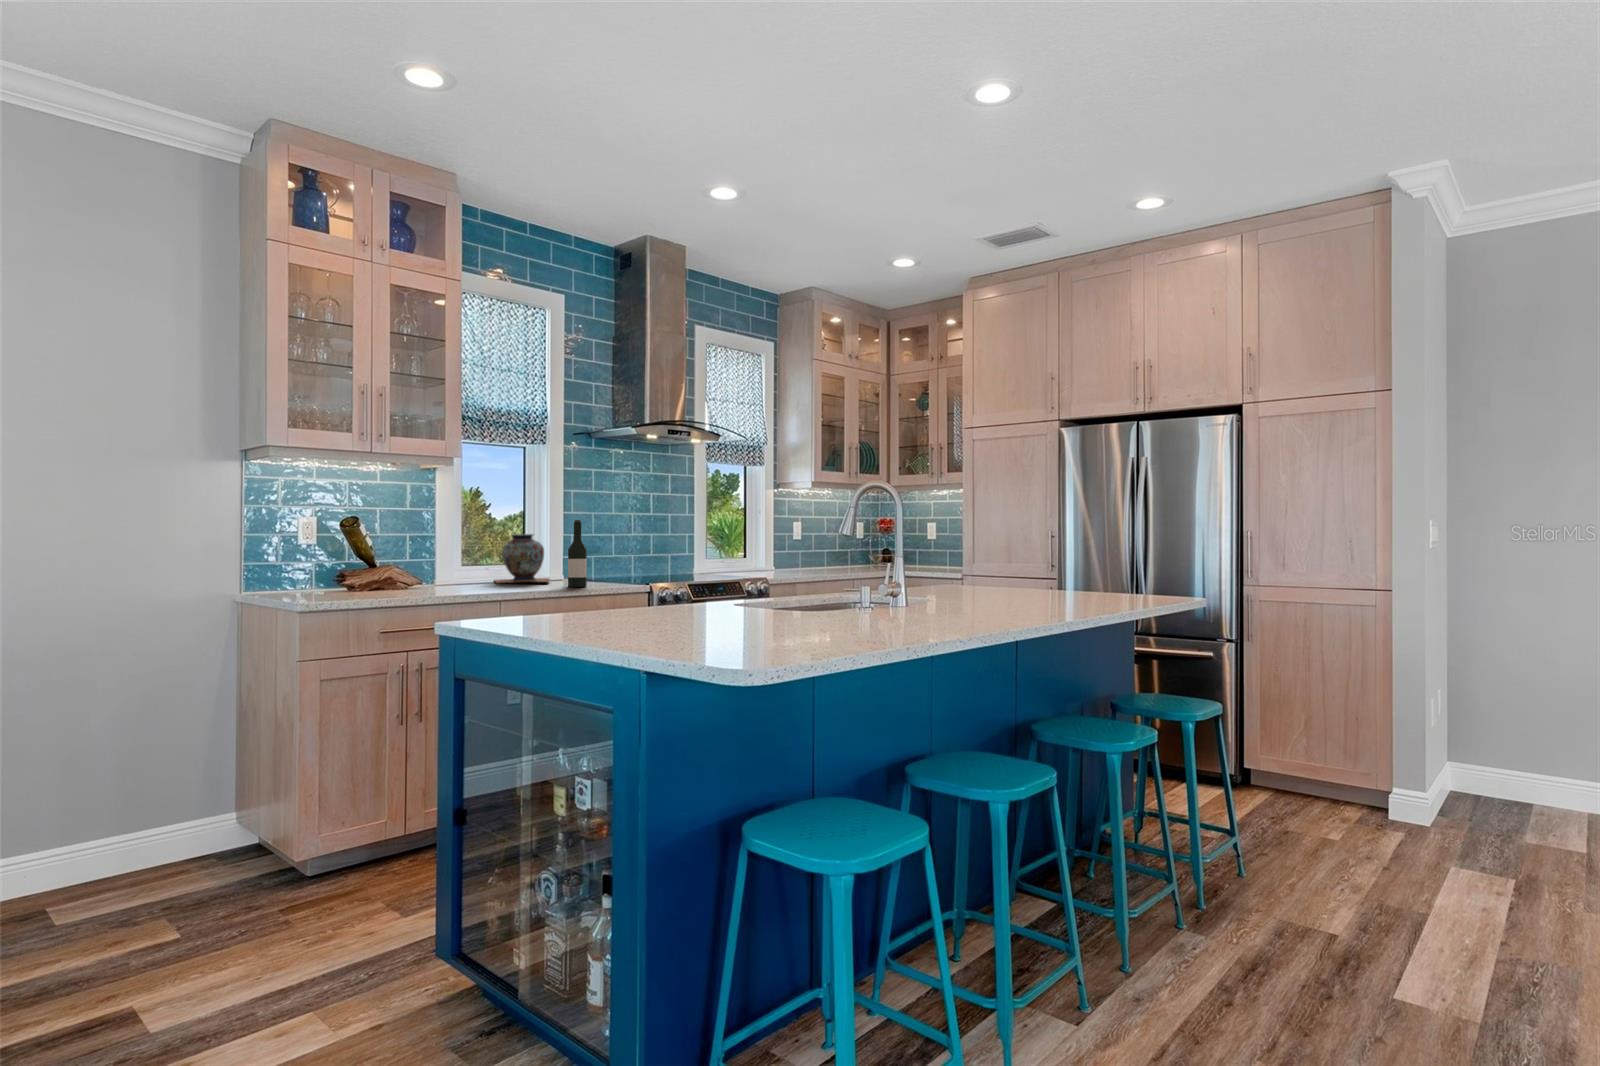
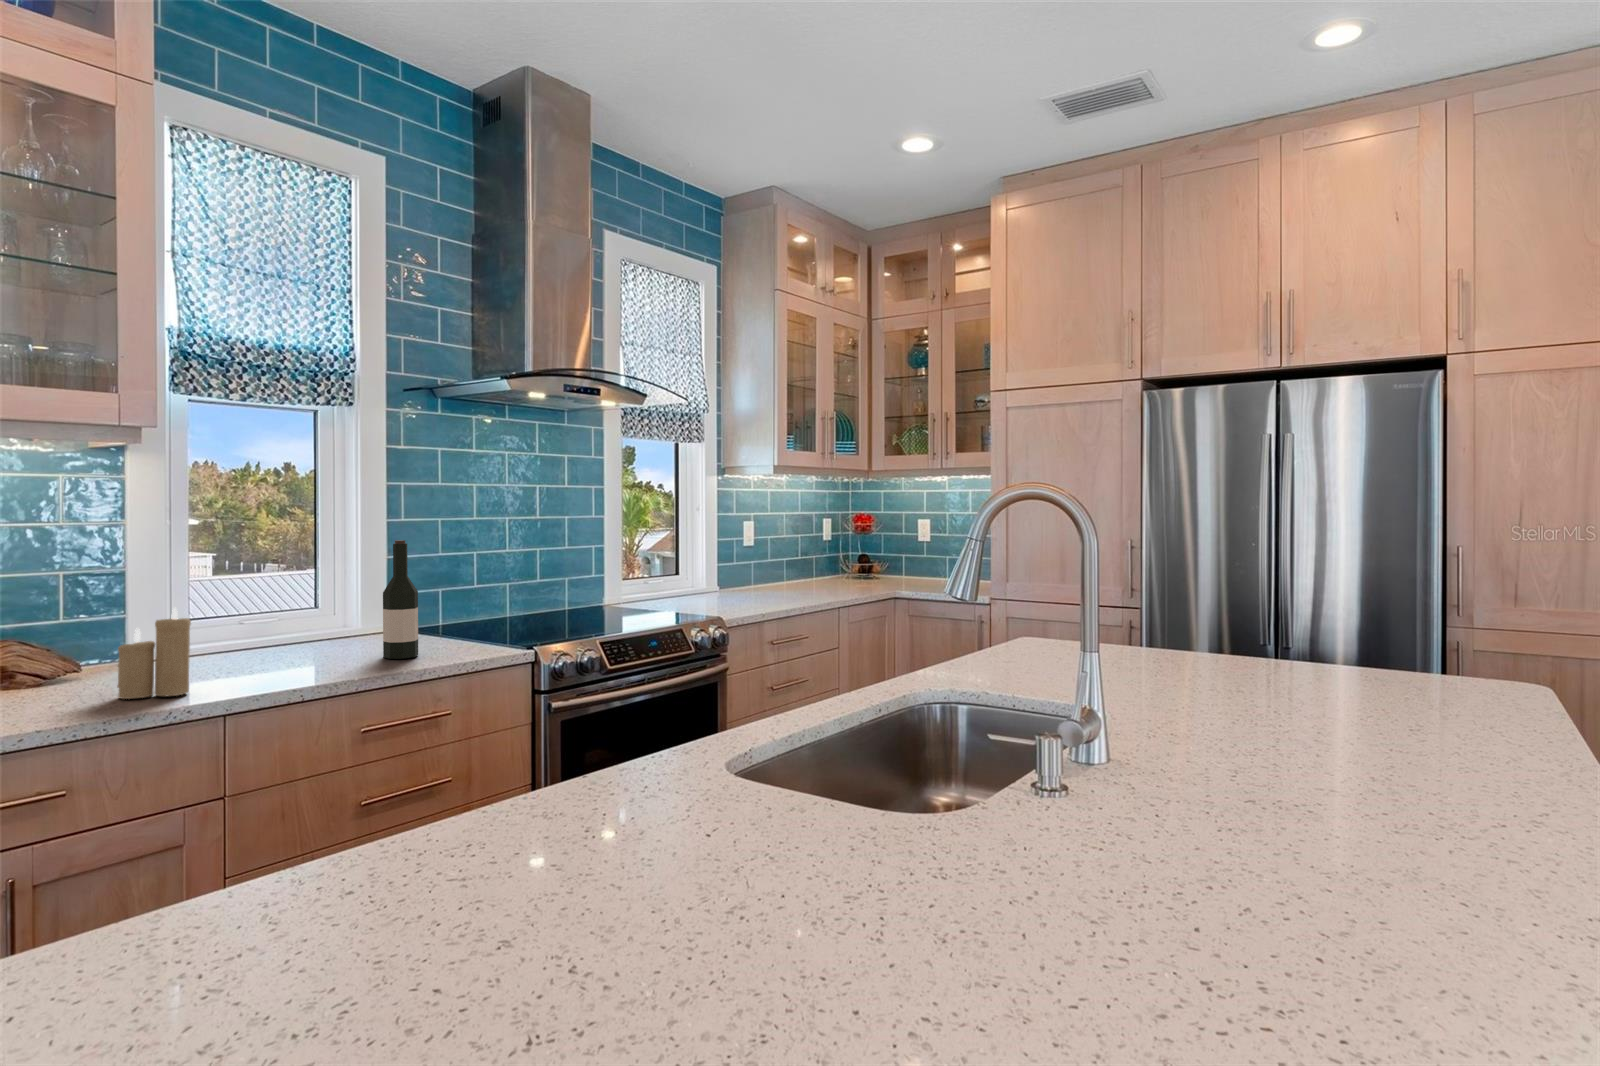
decorative vase: present [495,534,549,583] -> none [248,561,358,654]
candle: none [450,548,482,592] -> present [118,608,191,699]

